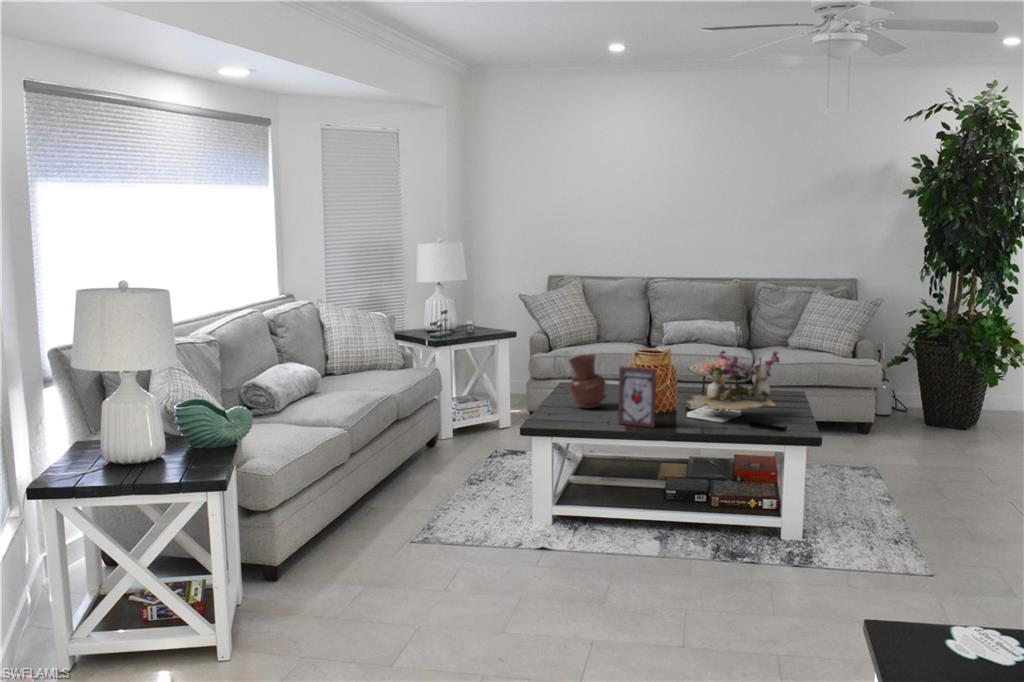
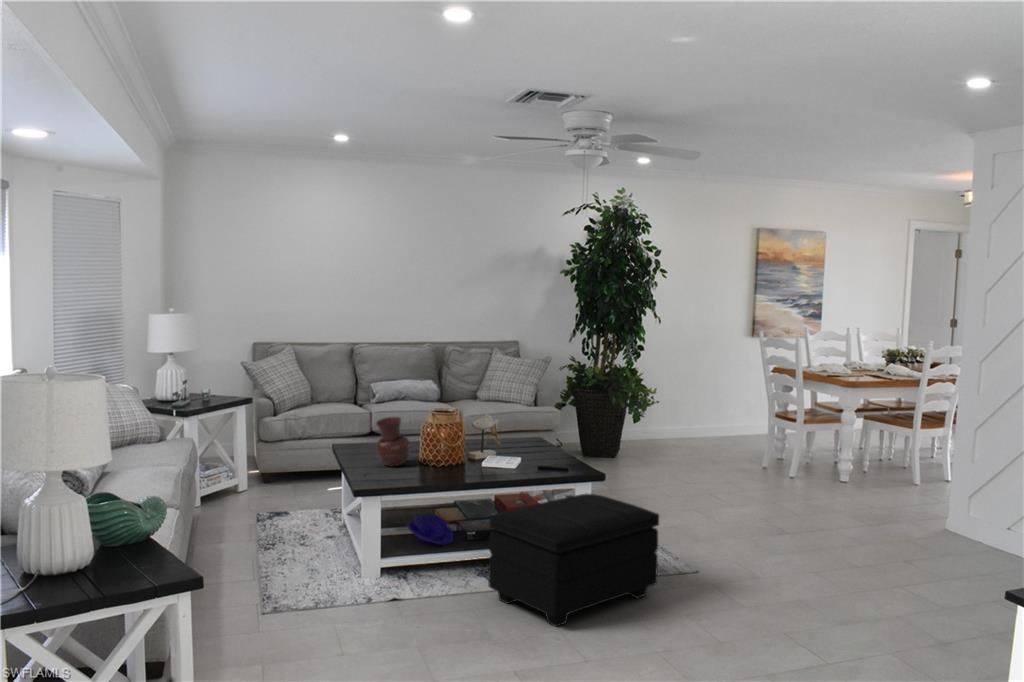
flower arrangement: present [691,350,780,414] -> none [484,404,559,462]
picture frame: present [618,366,656,428] -> none [440,426,476,478]
footstool: none [640,459,853,606] -> present [489,494,659,626]
decorative bowl: none [590,464,645,500] -> present [408,515,453,545]

